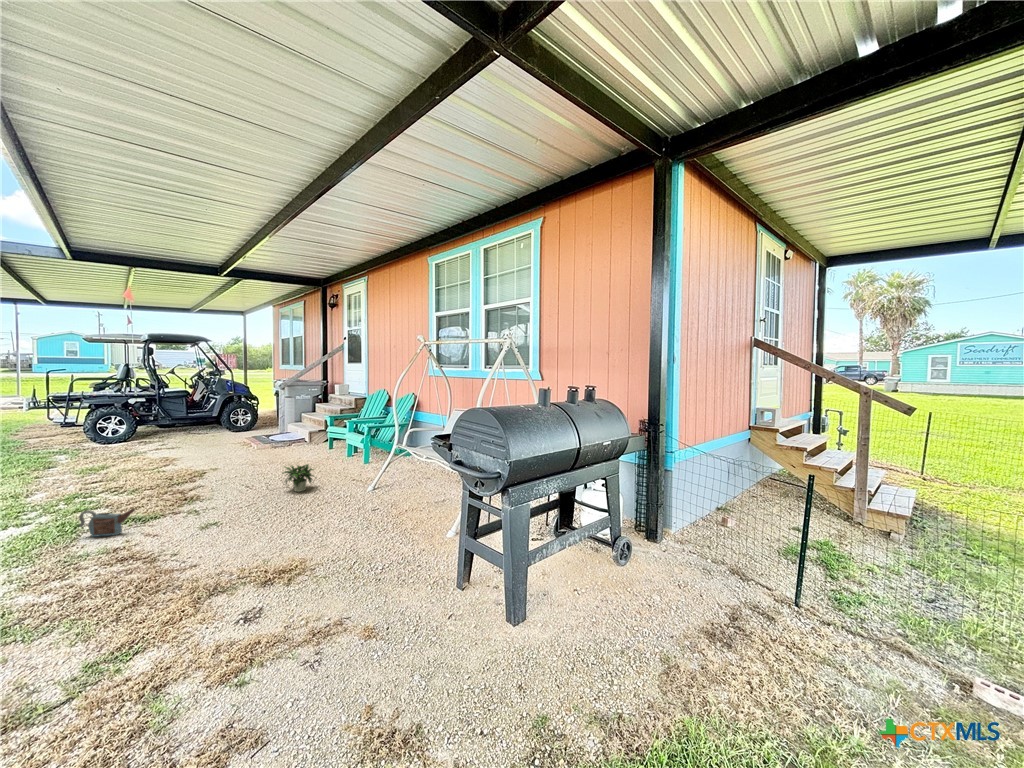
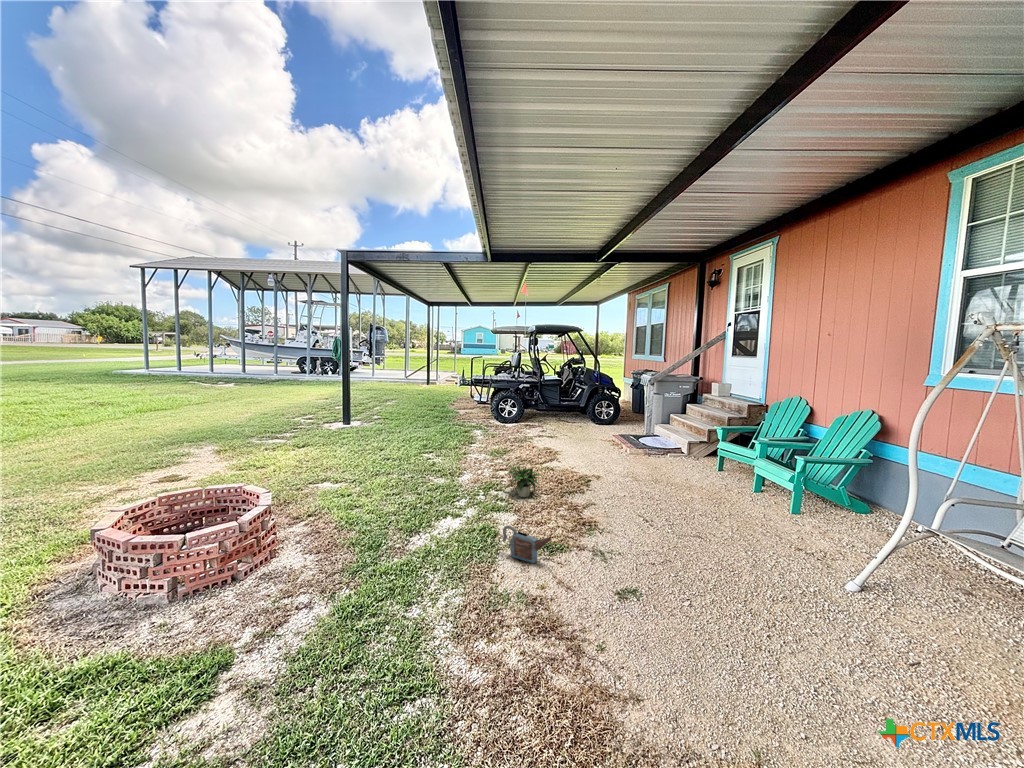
potted plant: present [282,464,315,492] -> present [507,466,540,497]

